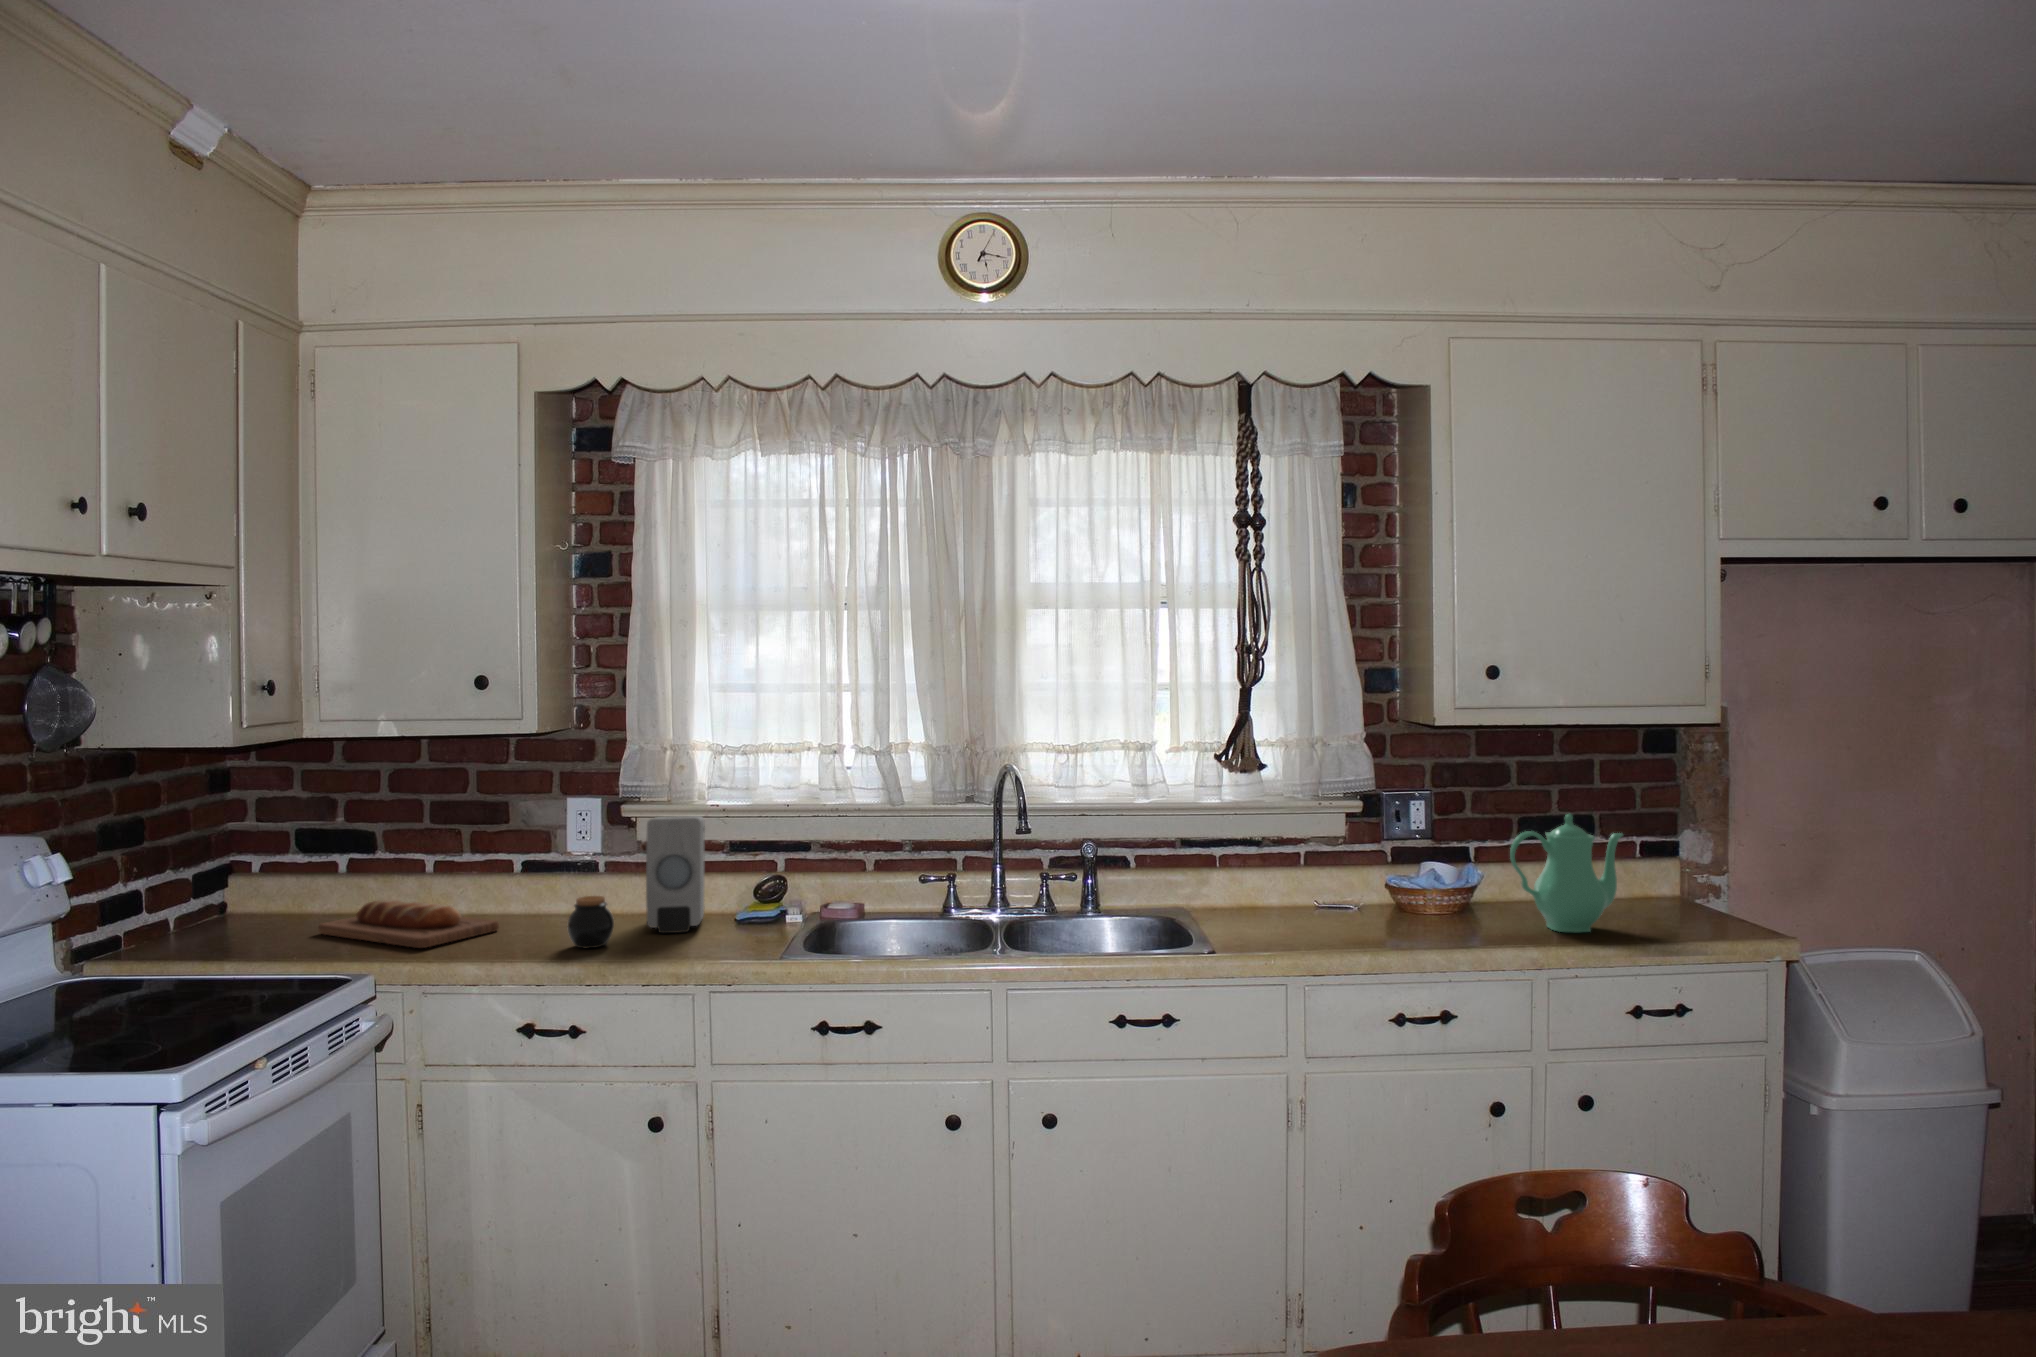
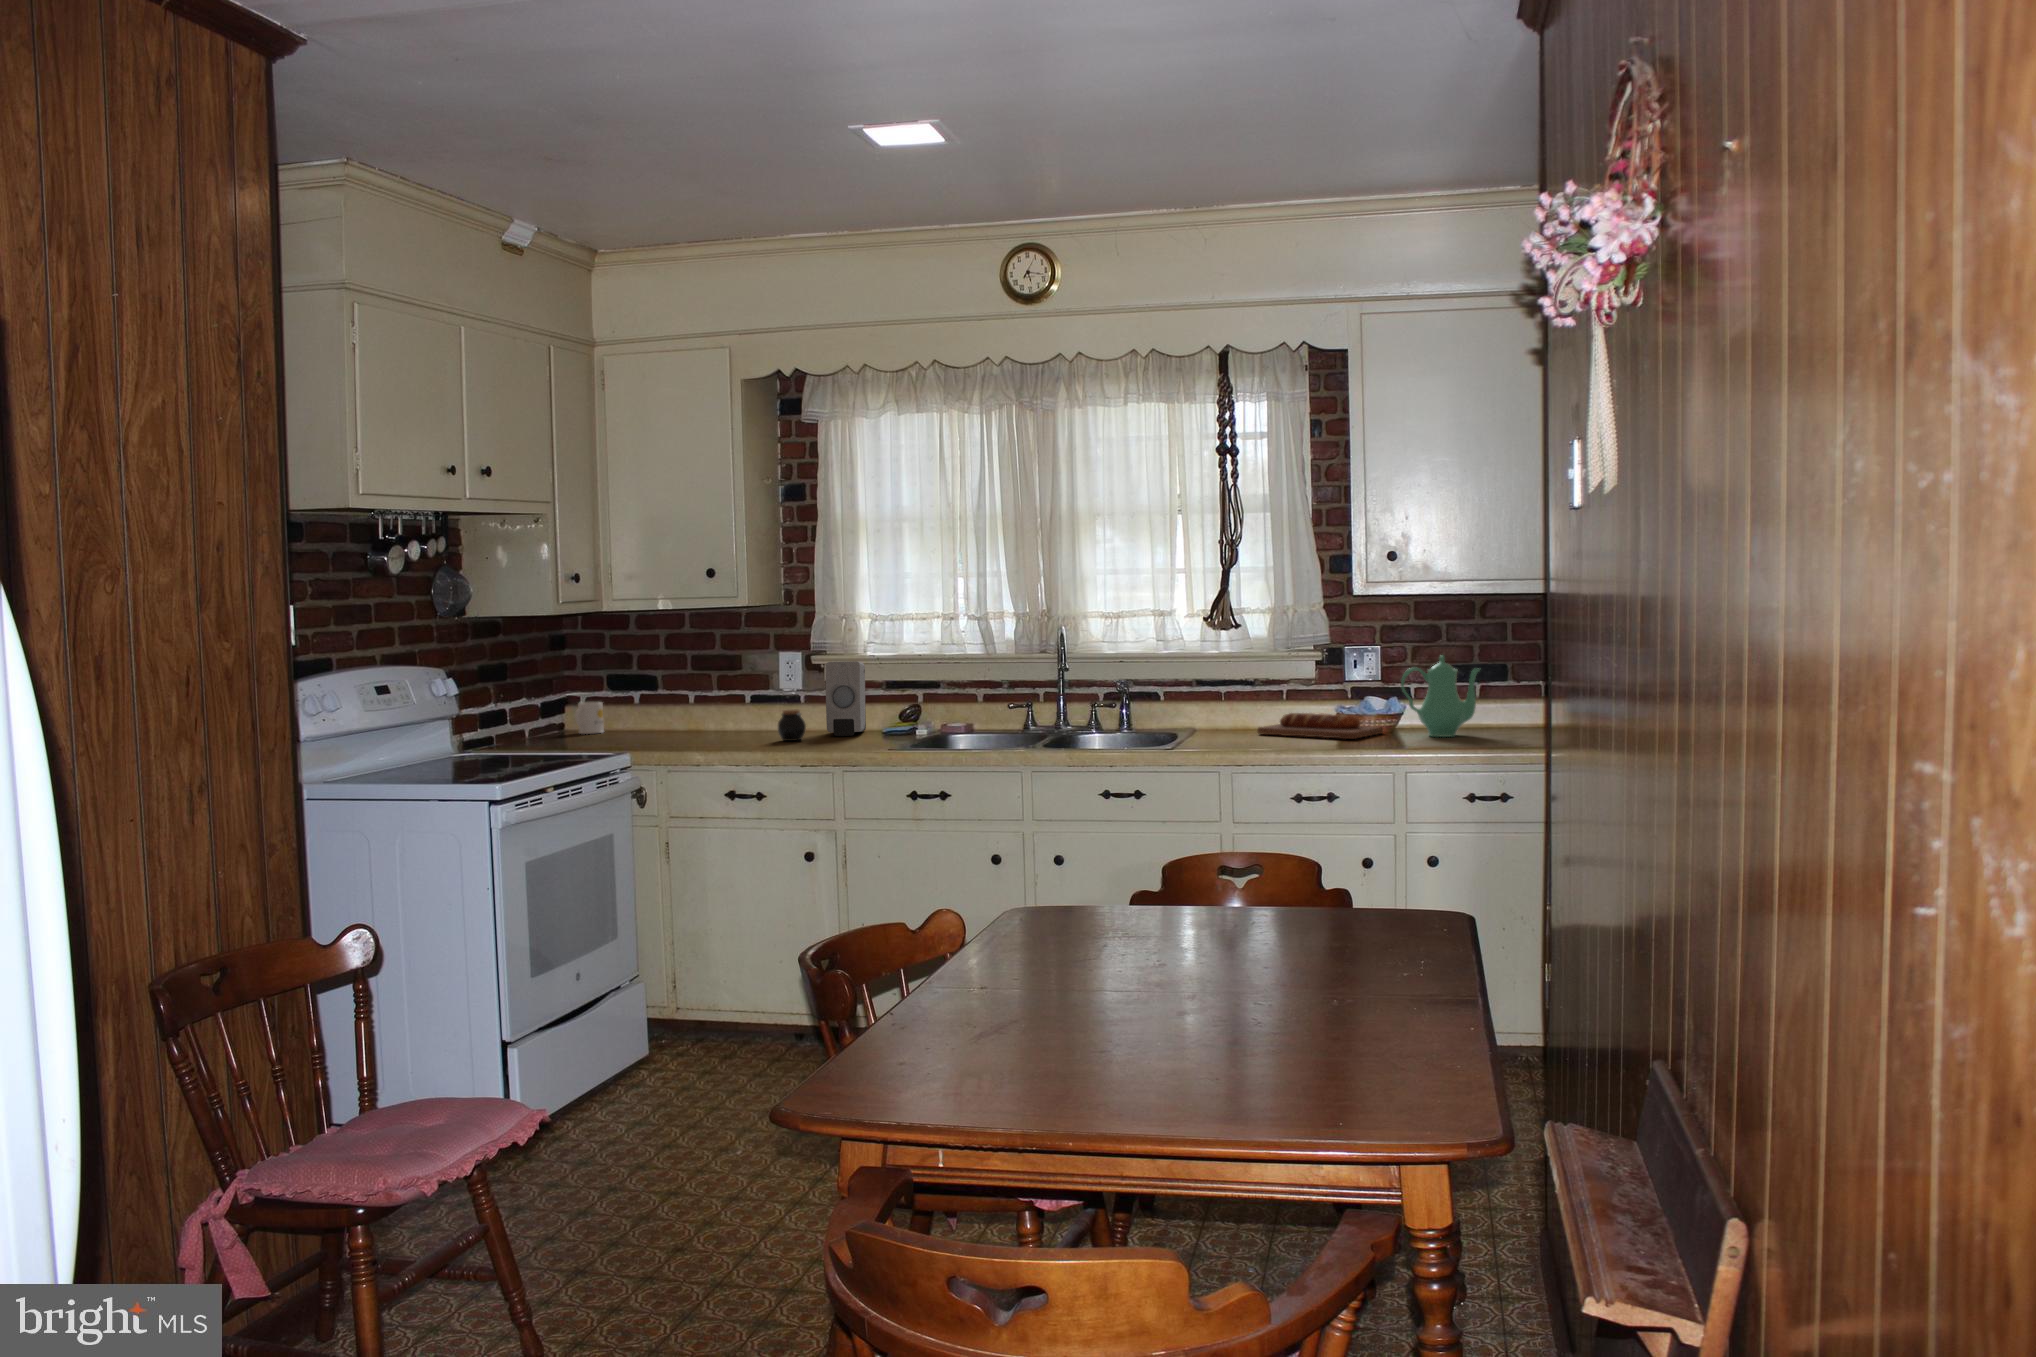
mug: none [231,873,284,927] -> present [575,702,604,734]
bread loaf: present [318,901,499,948] -> present [1257,713,1384,739]

